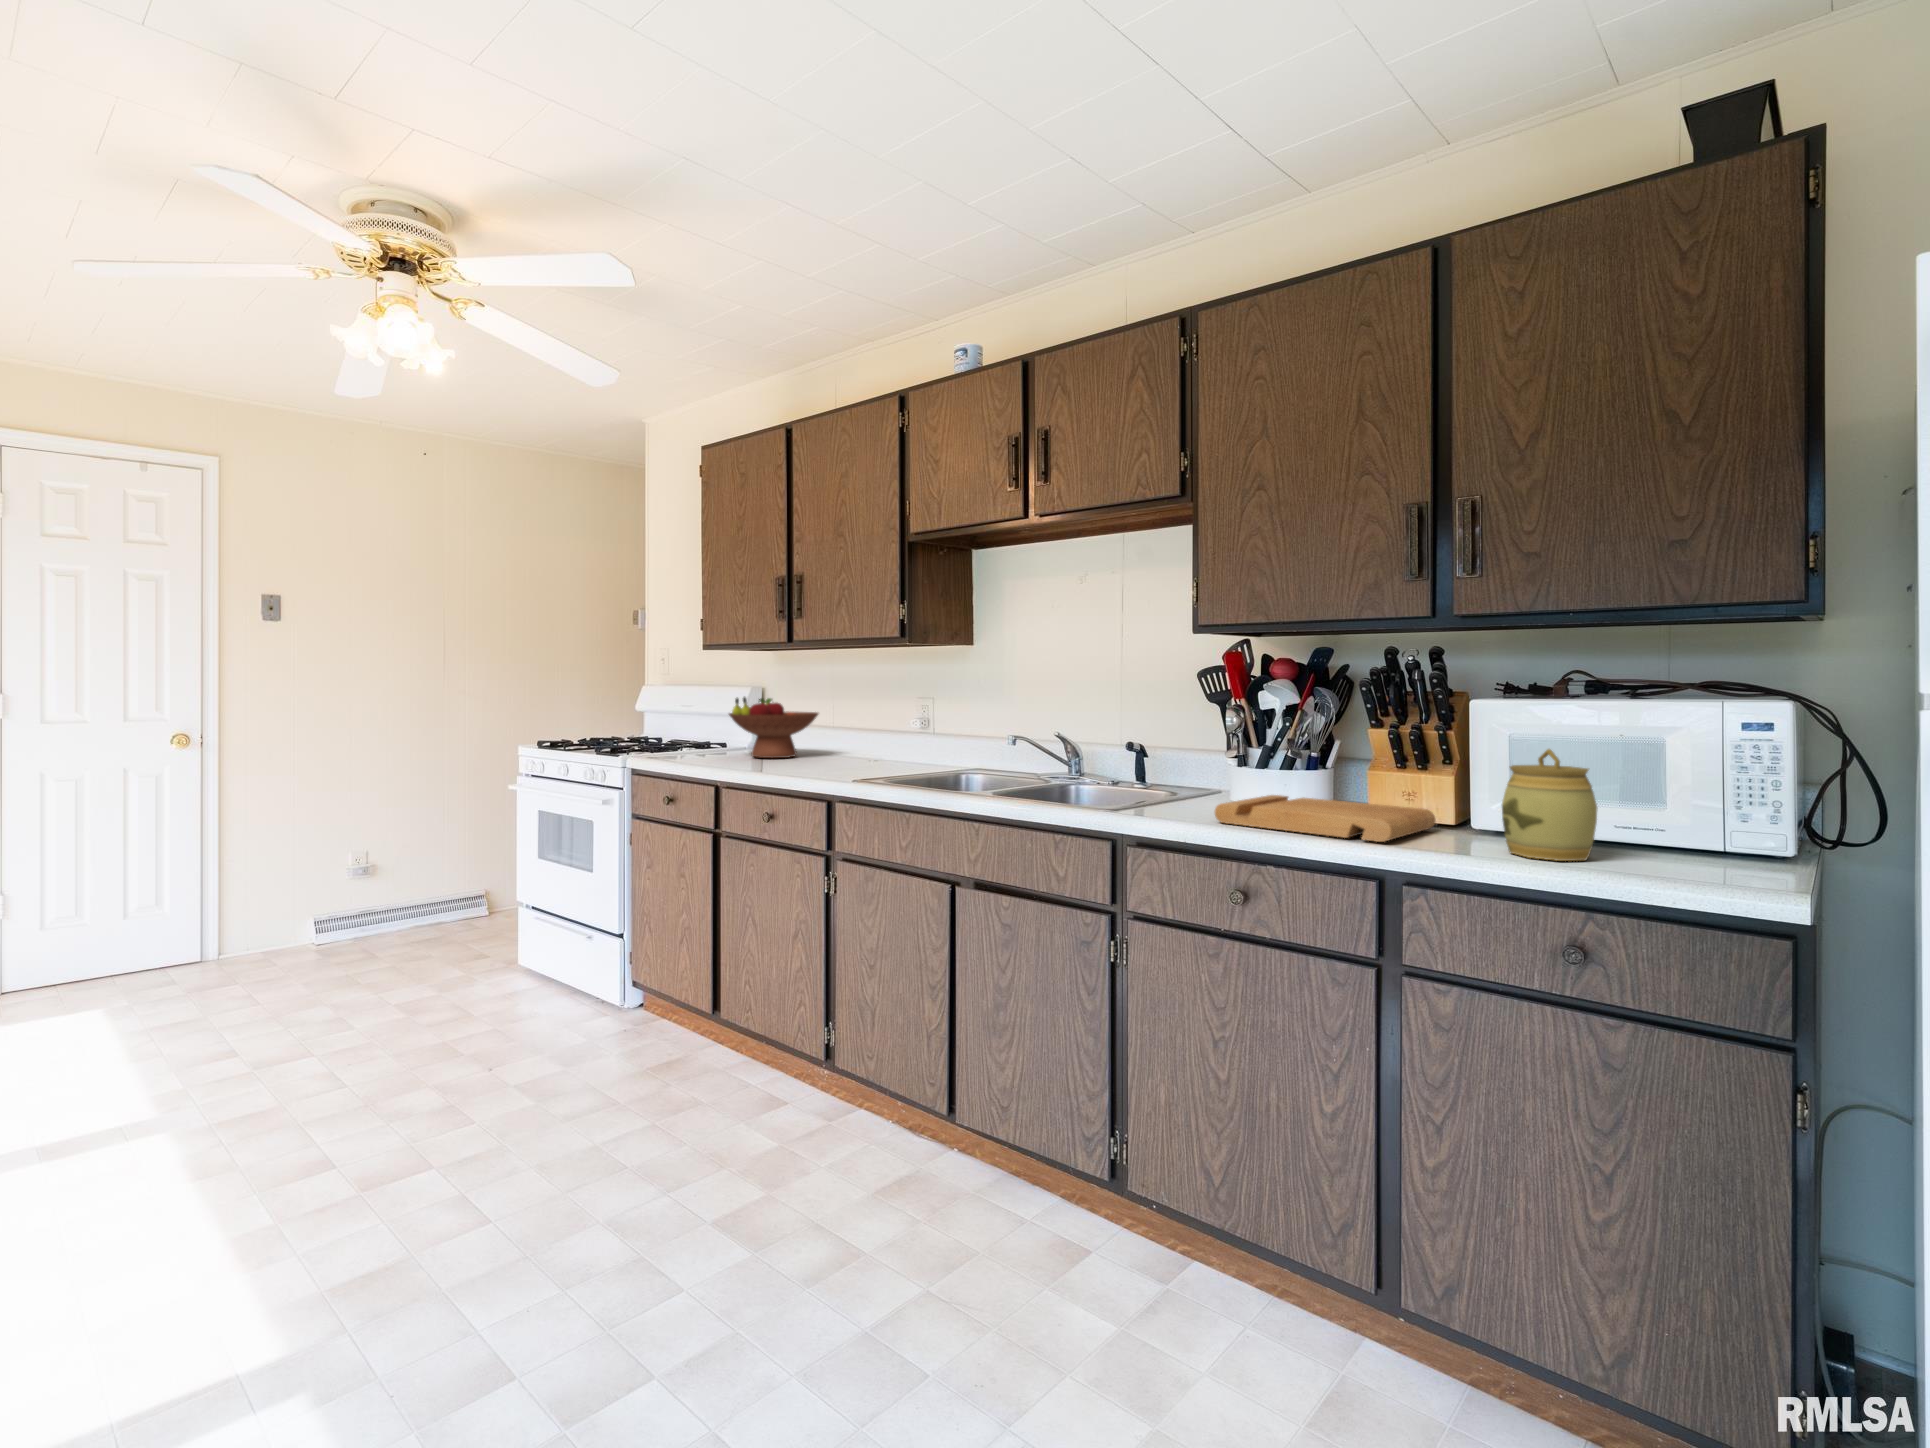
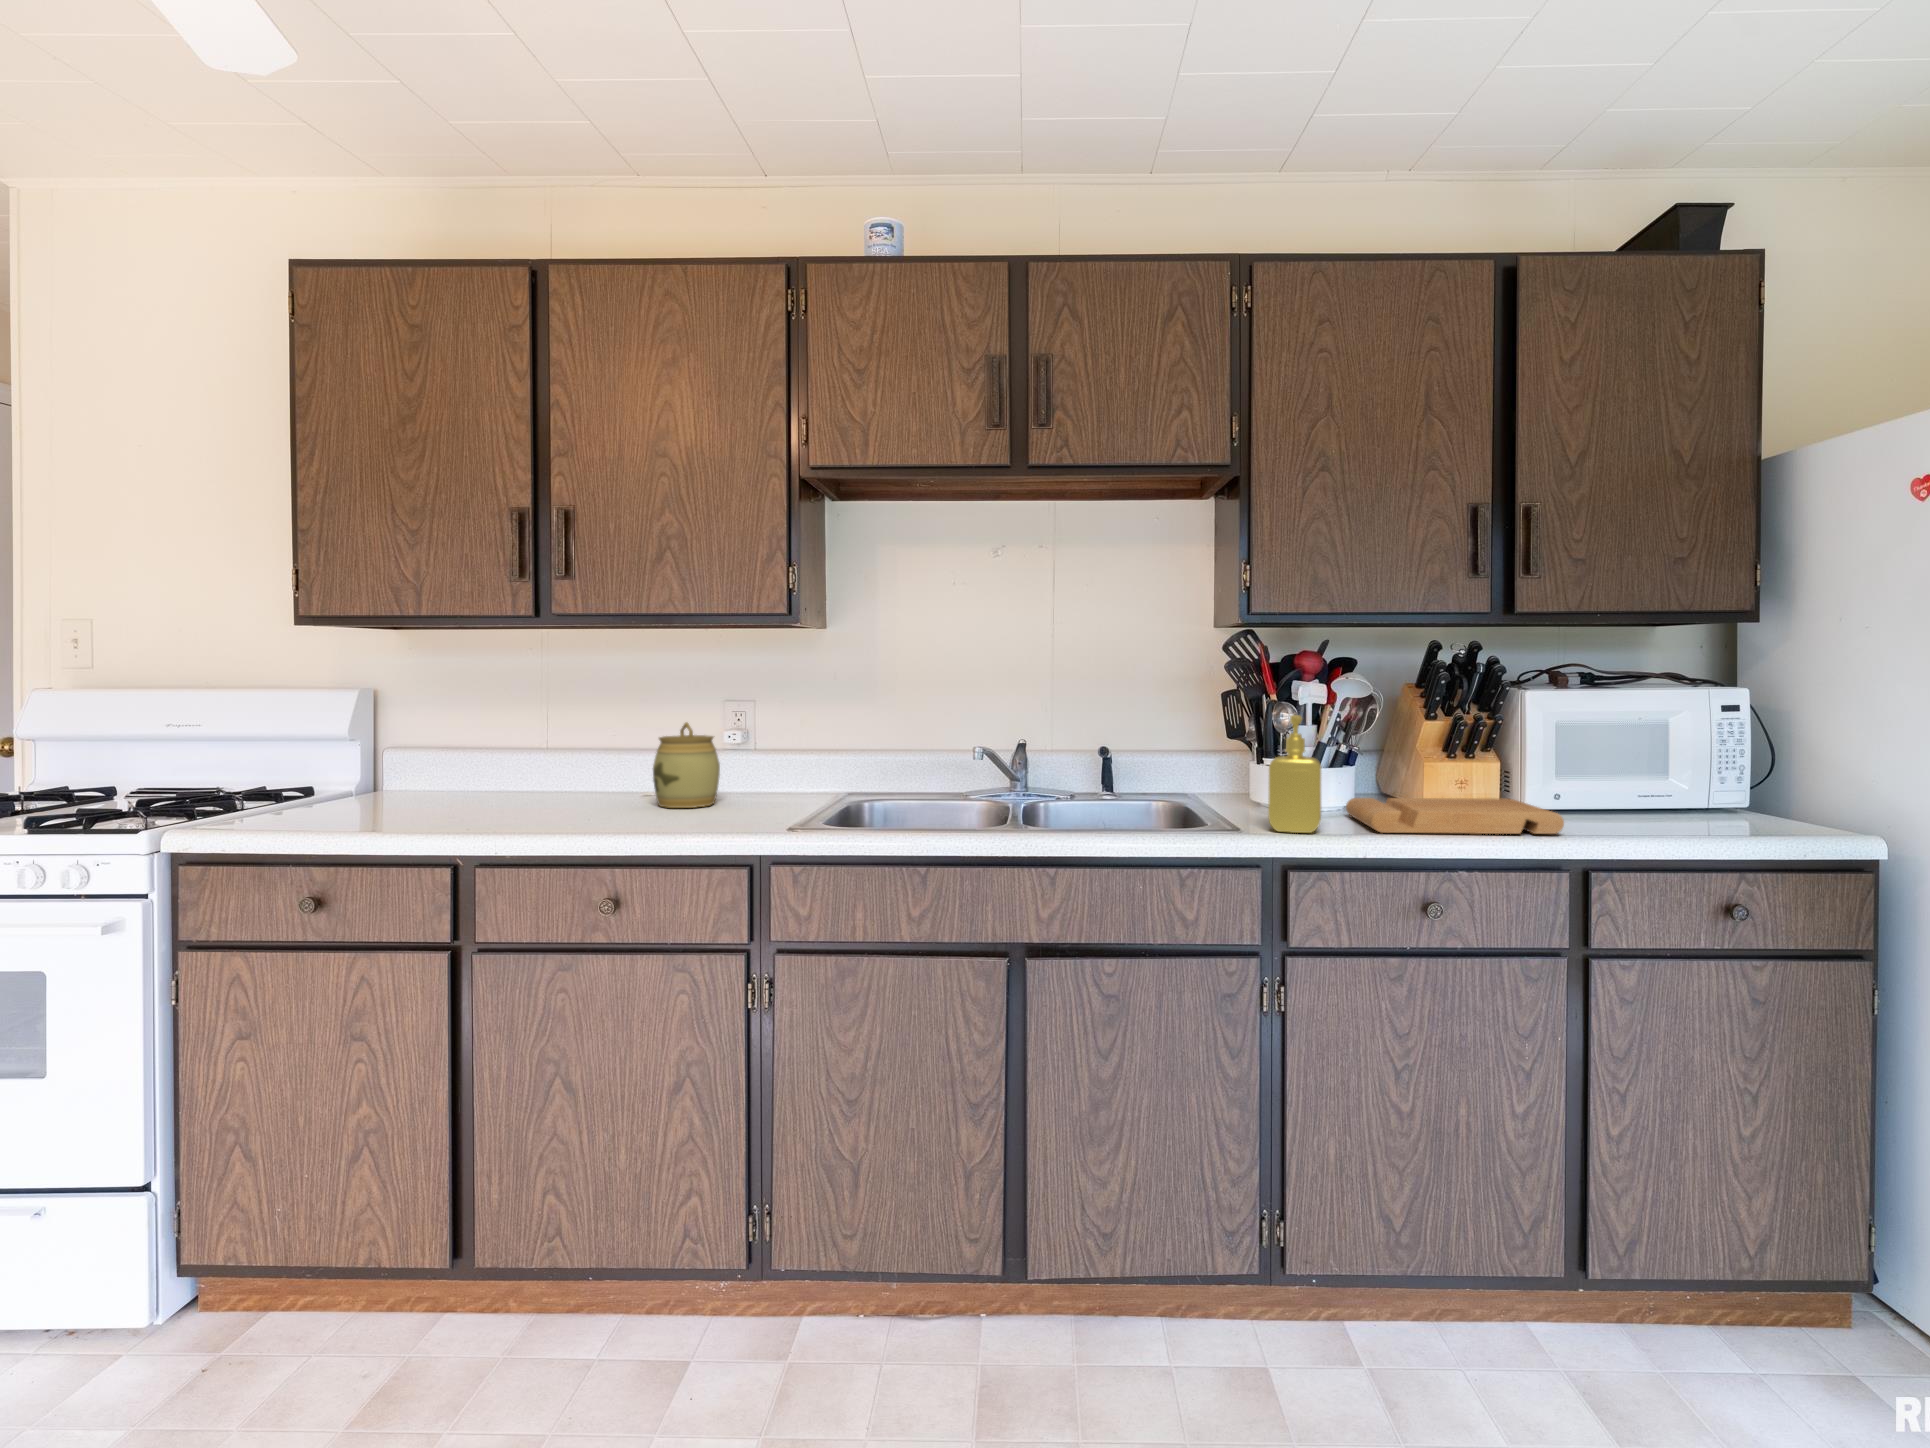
fruit bowl: present [729,697,818,758] -> none [406,709,573,810]
soap dispenser: none [1135,713,1184,816] -> present [1268,715,1321,833]
jar: present [1502,749,1598,861] -> present [653,722,720,808]

